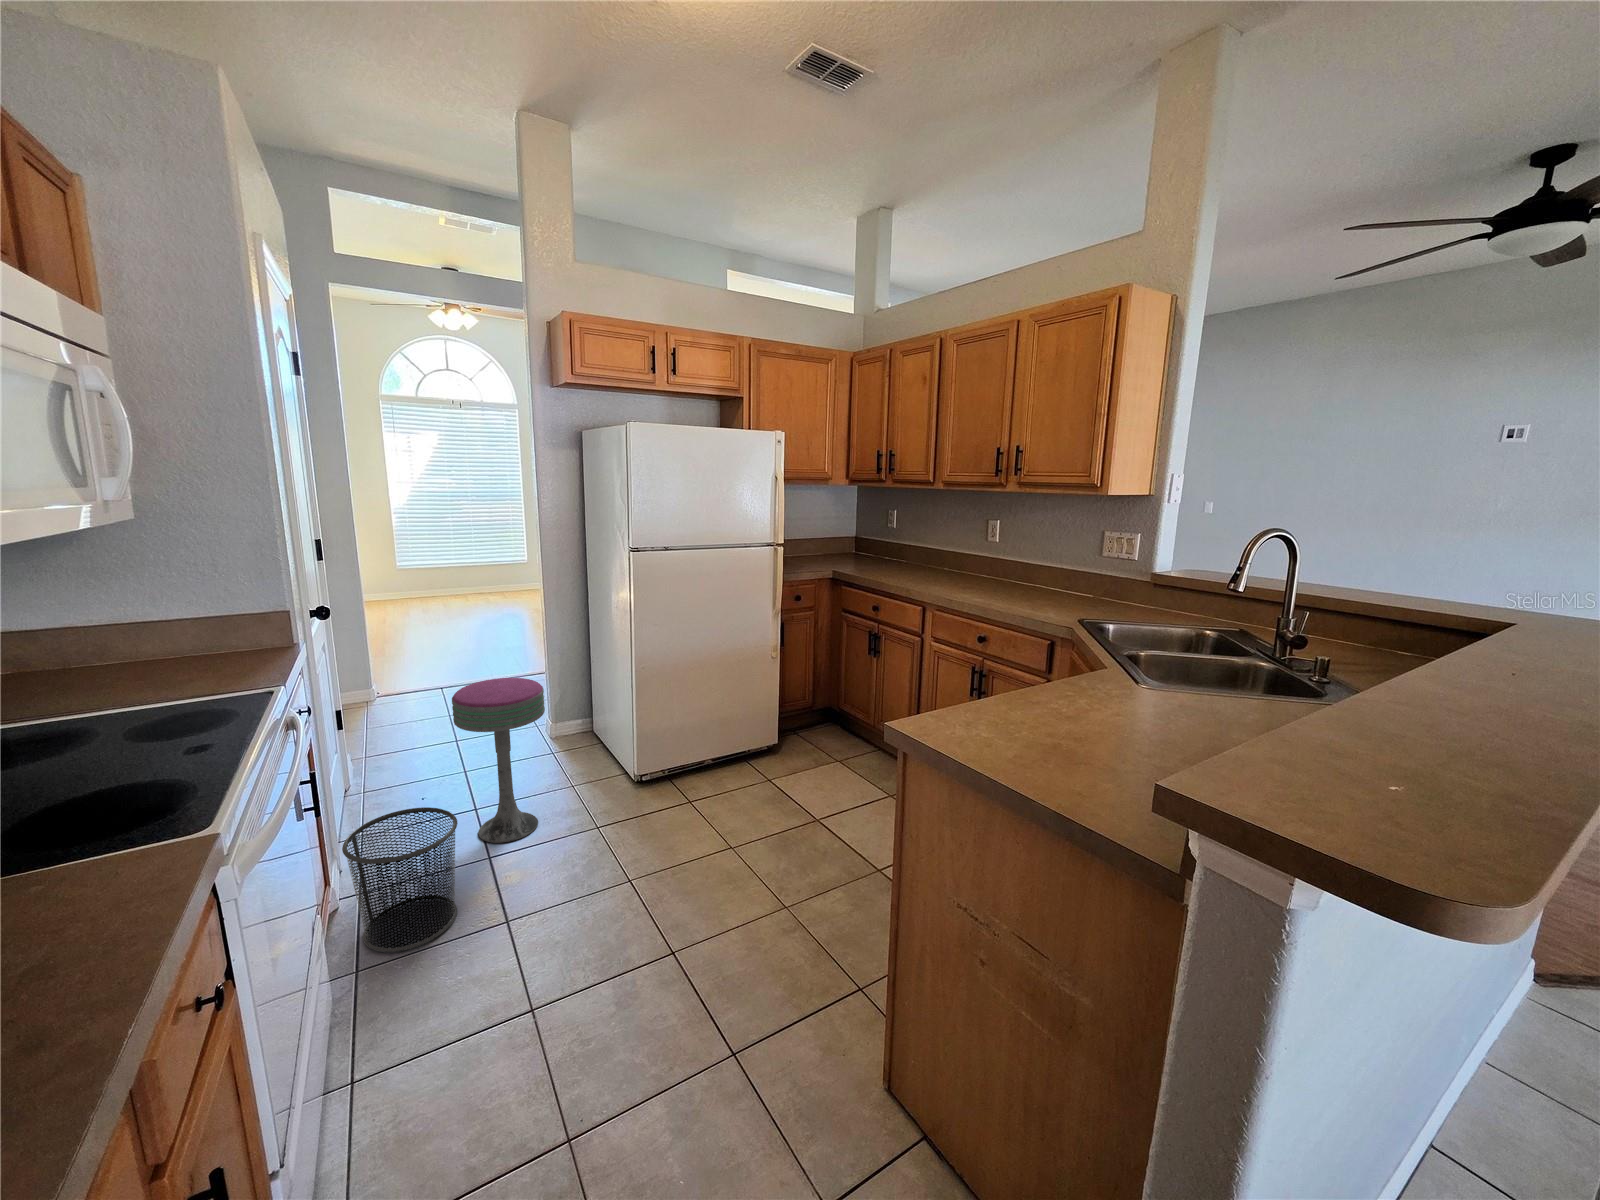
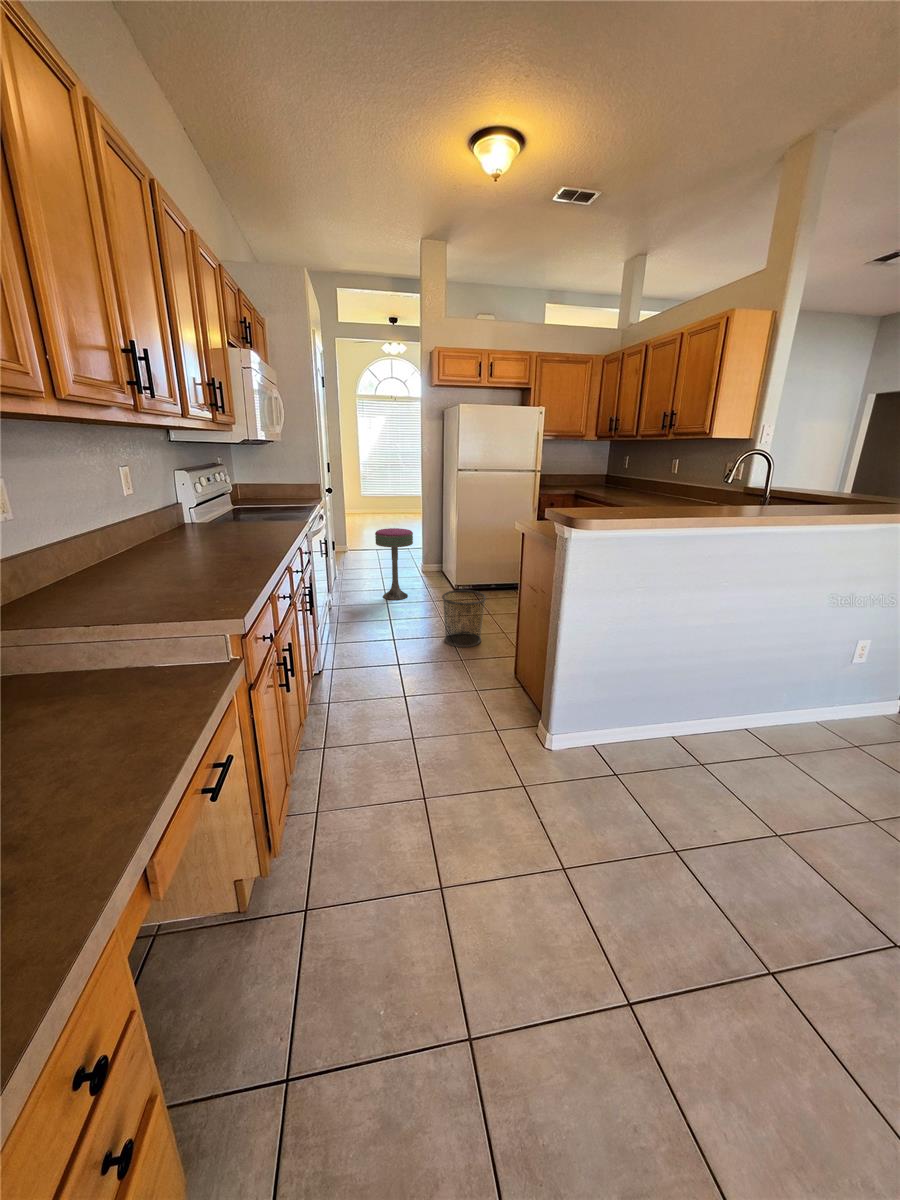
waste bin: present [342,807,458,952] -> present [442,590,486,647]

